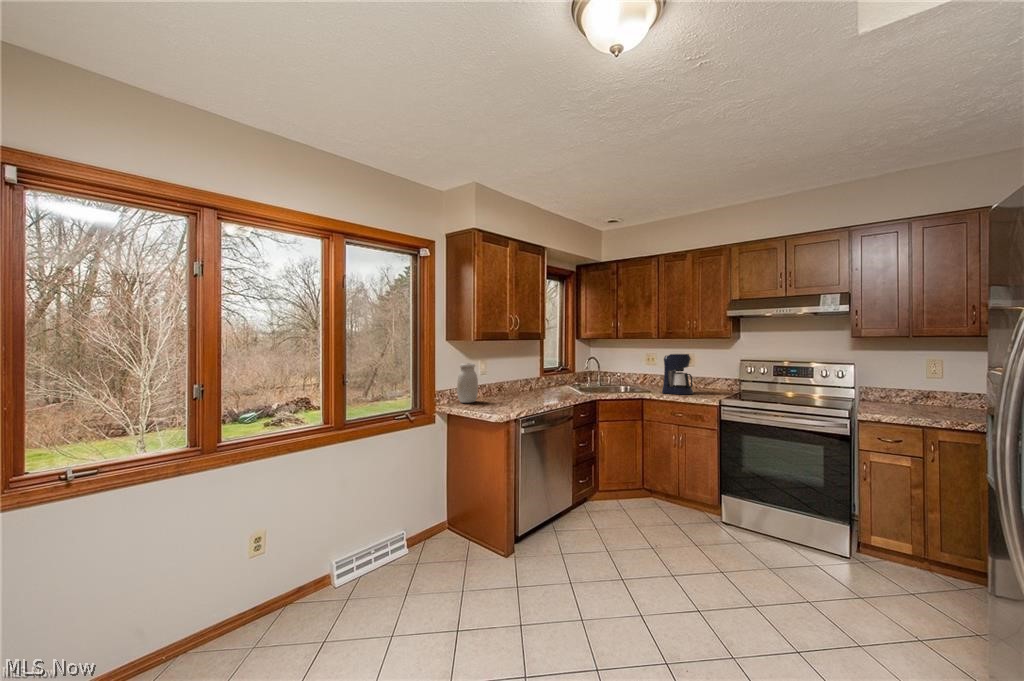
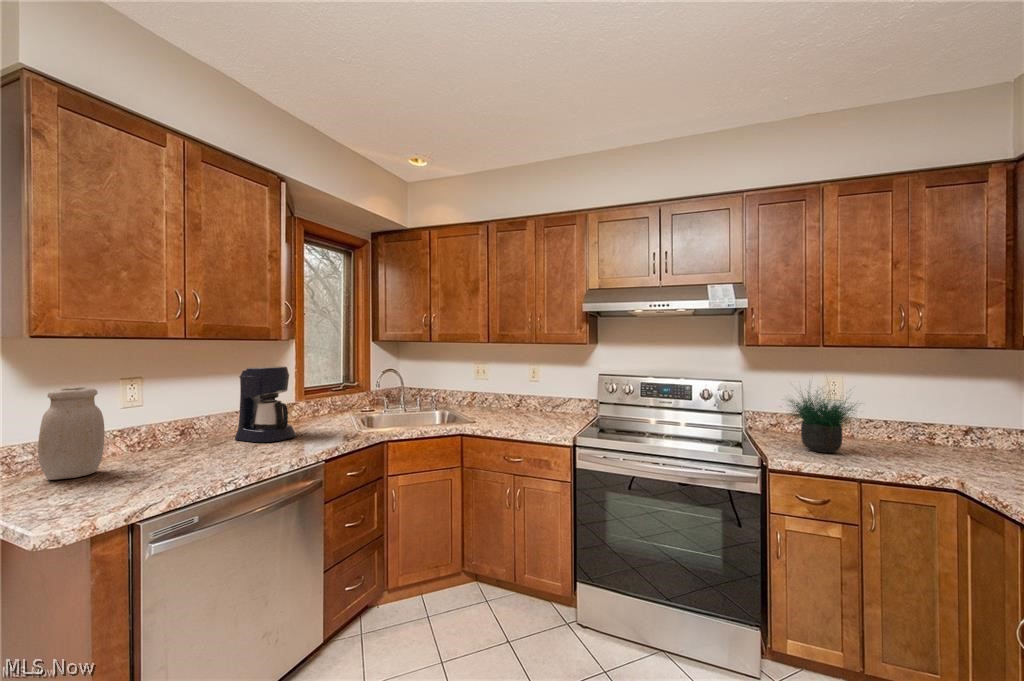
coffee maker: present [662,354,694,395] -> present [235,366,296,442]
potted plant: none [873,357,944,413] -> present [790,392,855,453]

